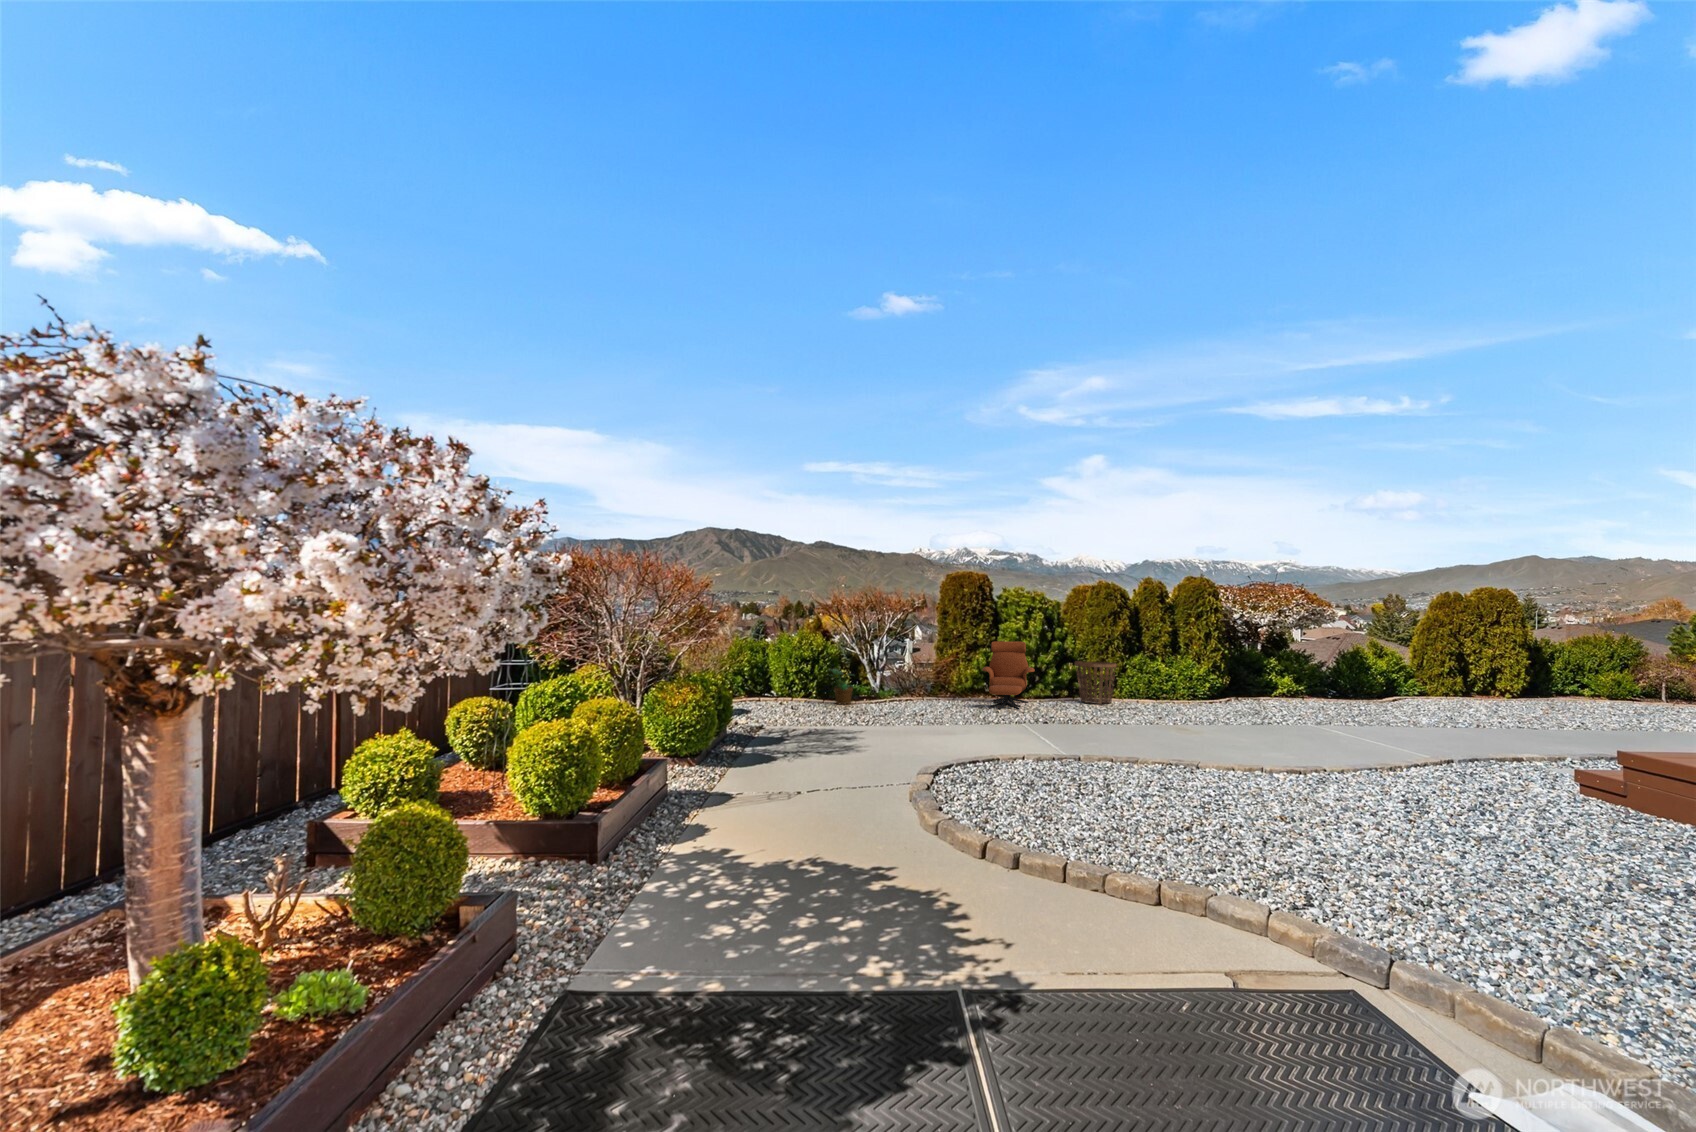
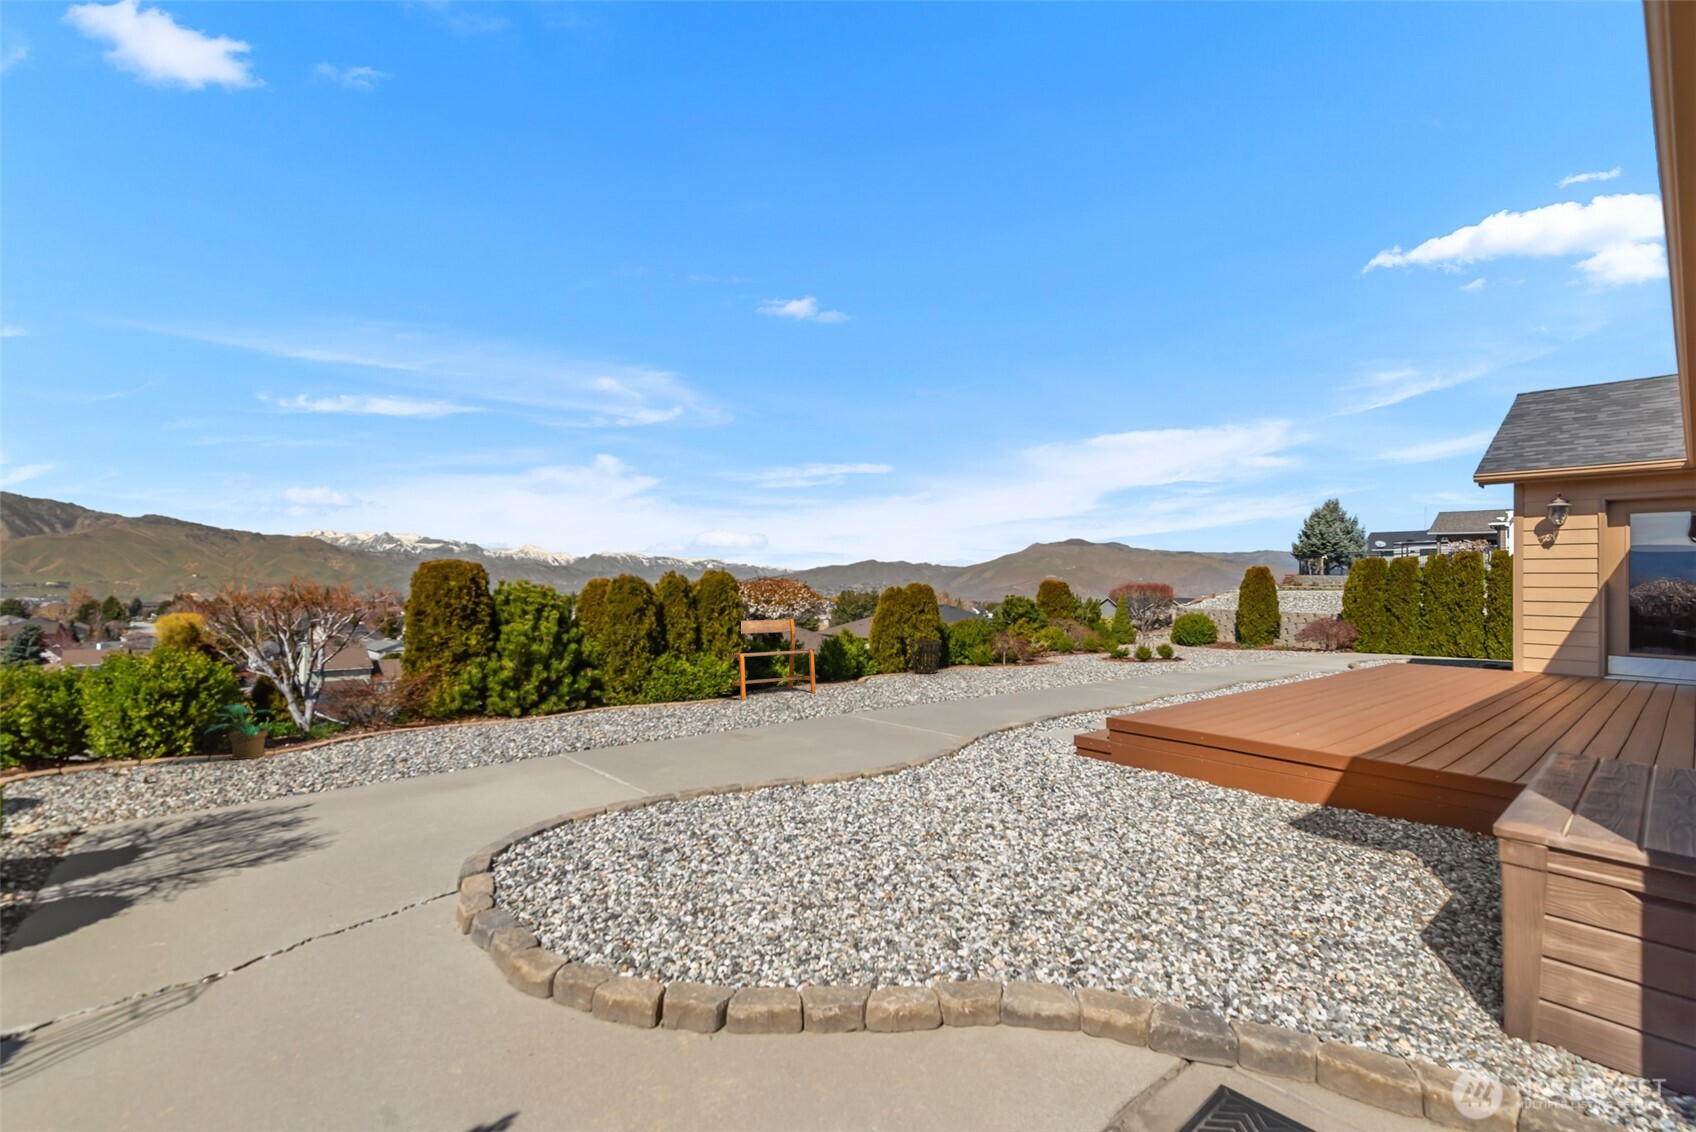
bench: none [1207,626,1311,706] -> present [728,619,816,700]
lounge chair: present [982,641,1035,709] -> none [480,647,551,735]
basket: present [1075,661,1116,704] -> present [909,640,941,673]

